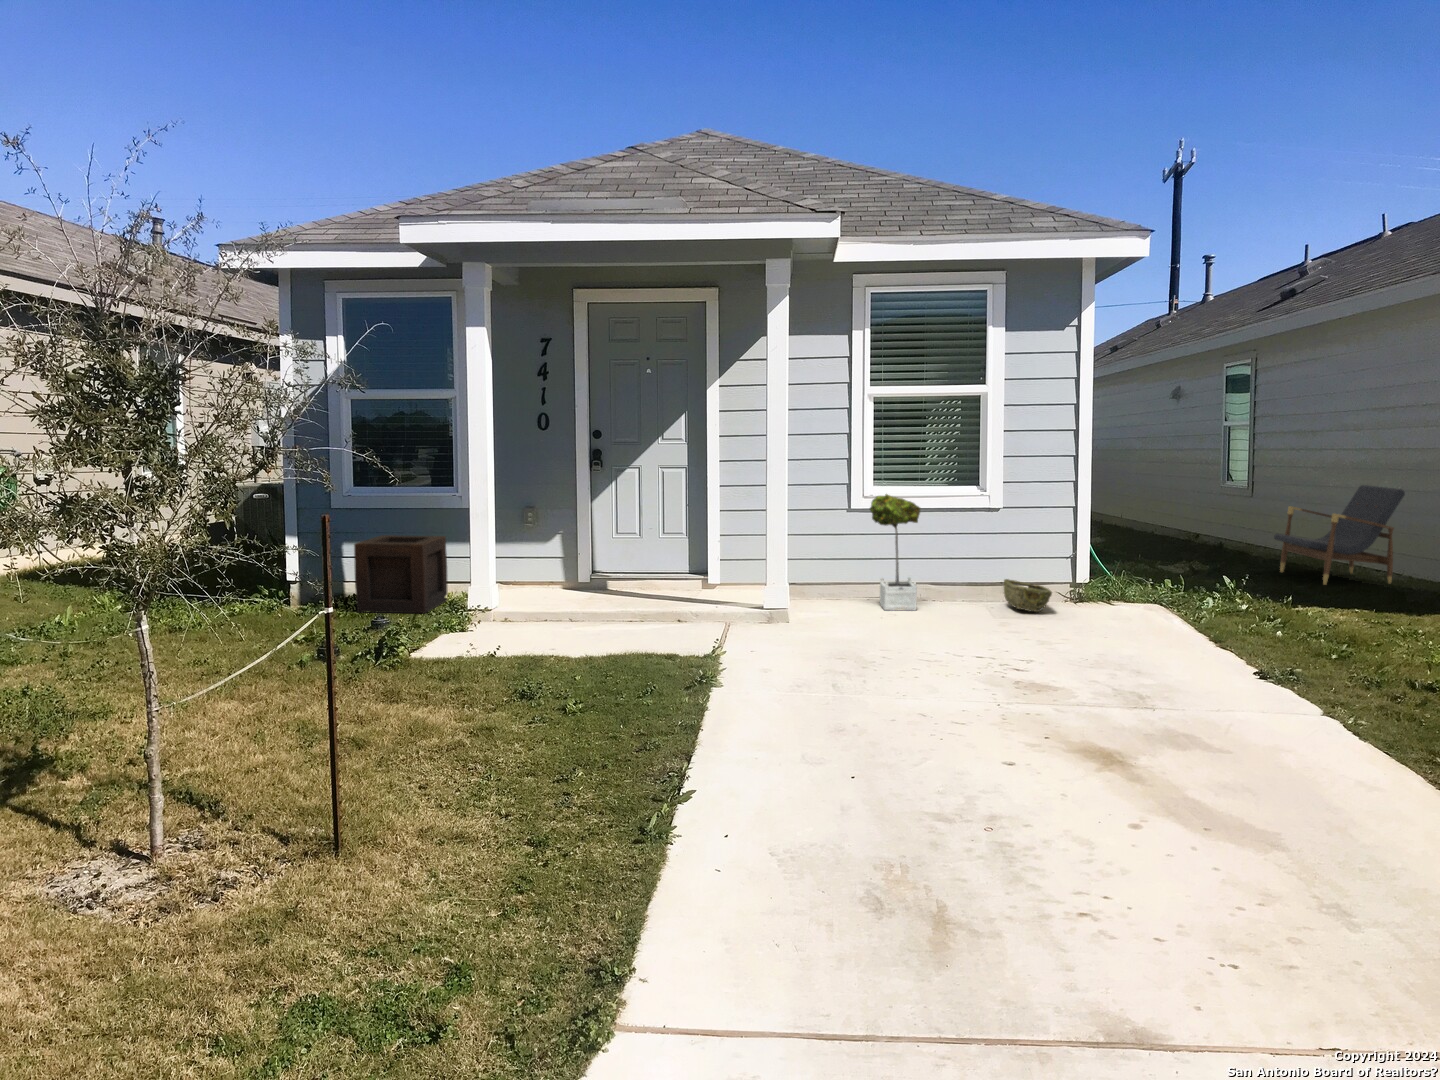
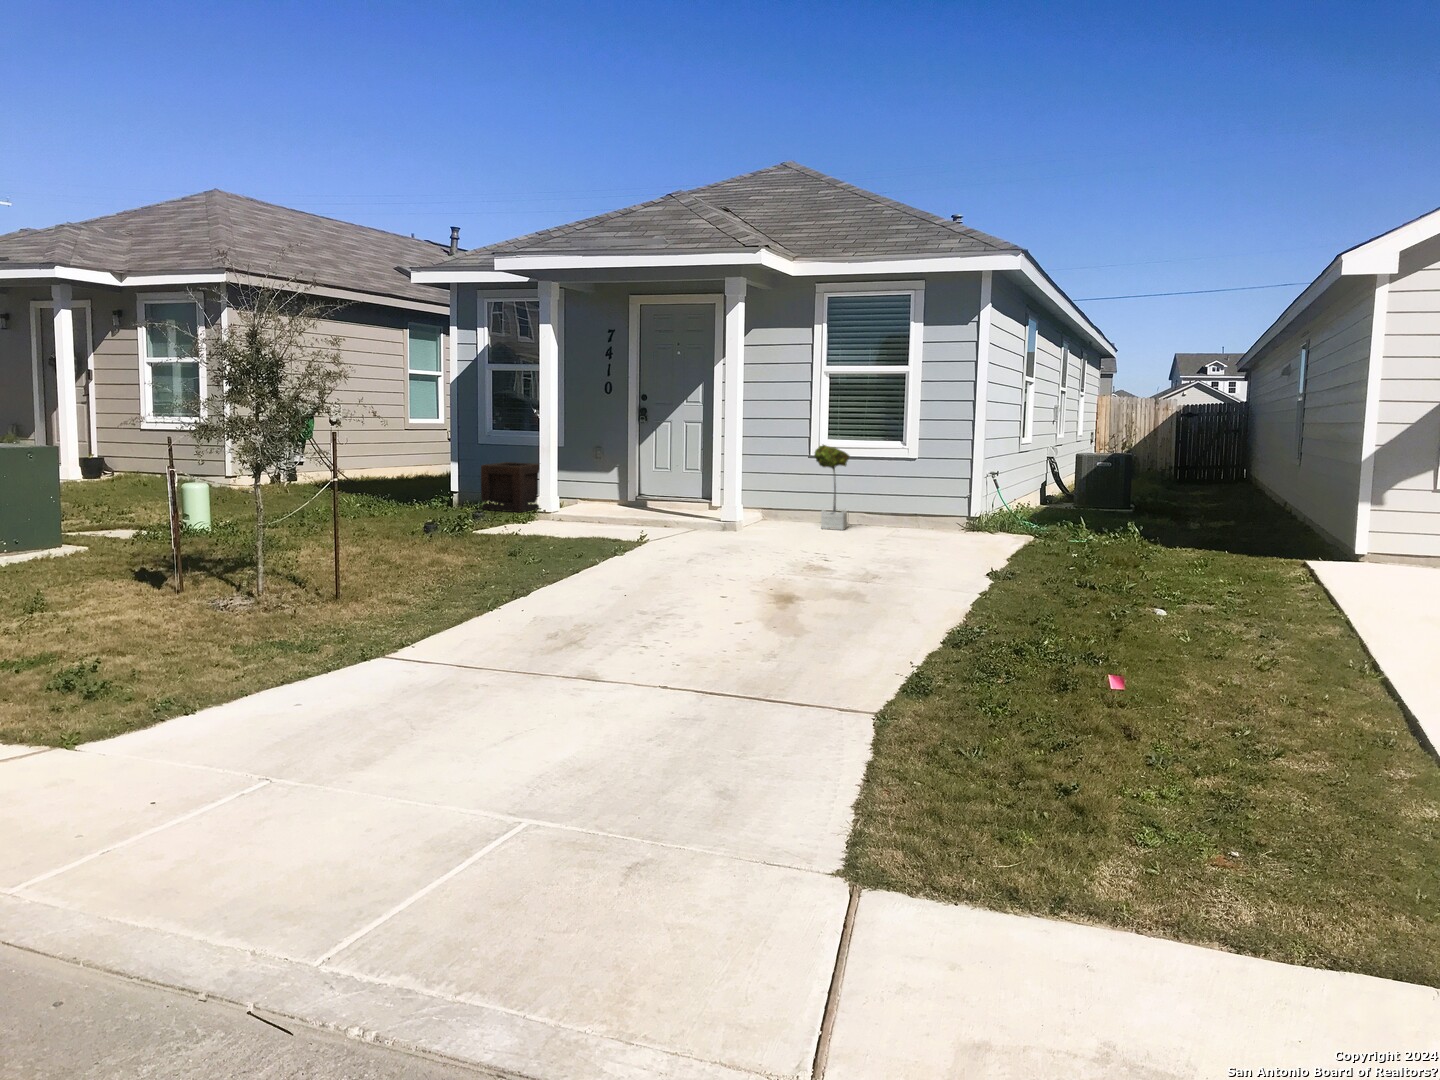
lounge chair: present [1274,485,1405,585] -> none [1214,455,1311,539]
woven basket: present [1004,579,1052,612] -> none [910,512,945,536]

